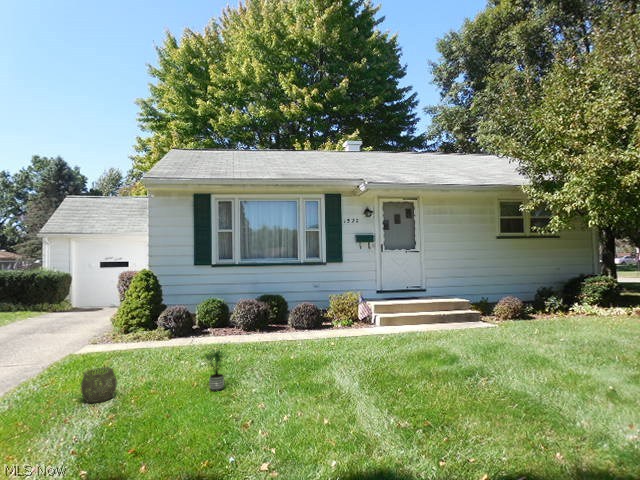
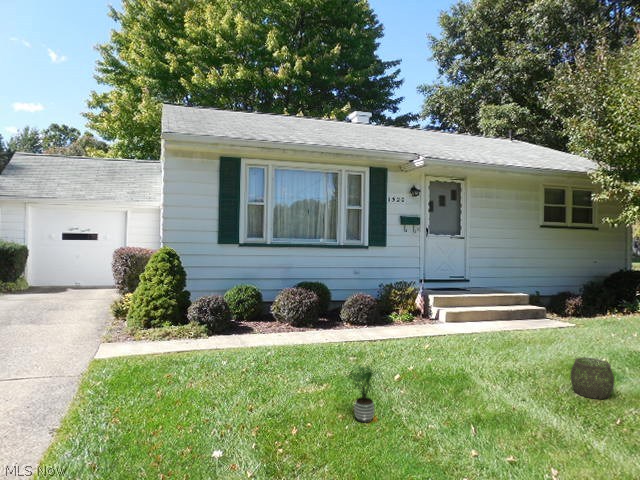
woven basket: present [81,367,117,403] -> present [570,357,614,399]

